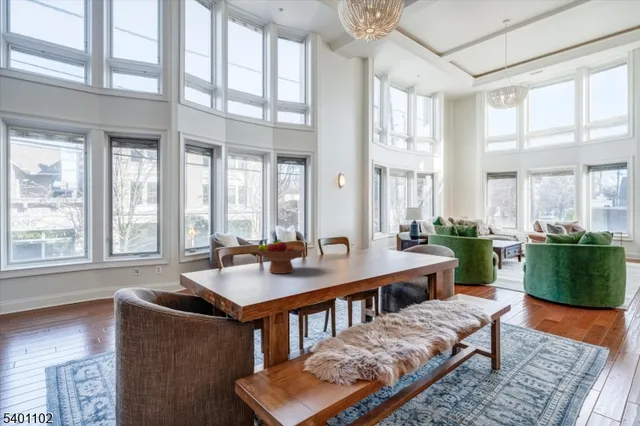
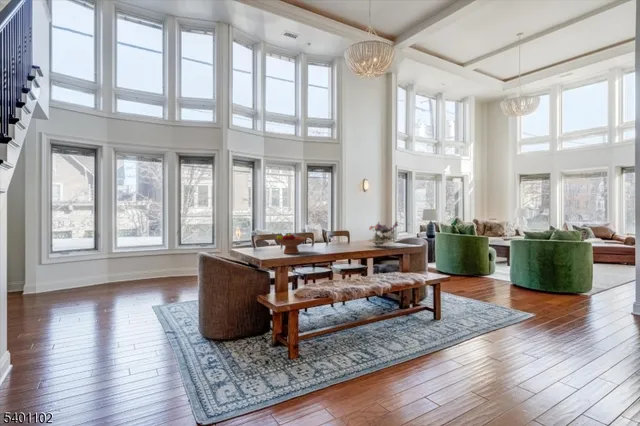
flower arrangement: none [377,220,423,255] -> present [368,222,398,245]

